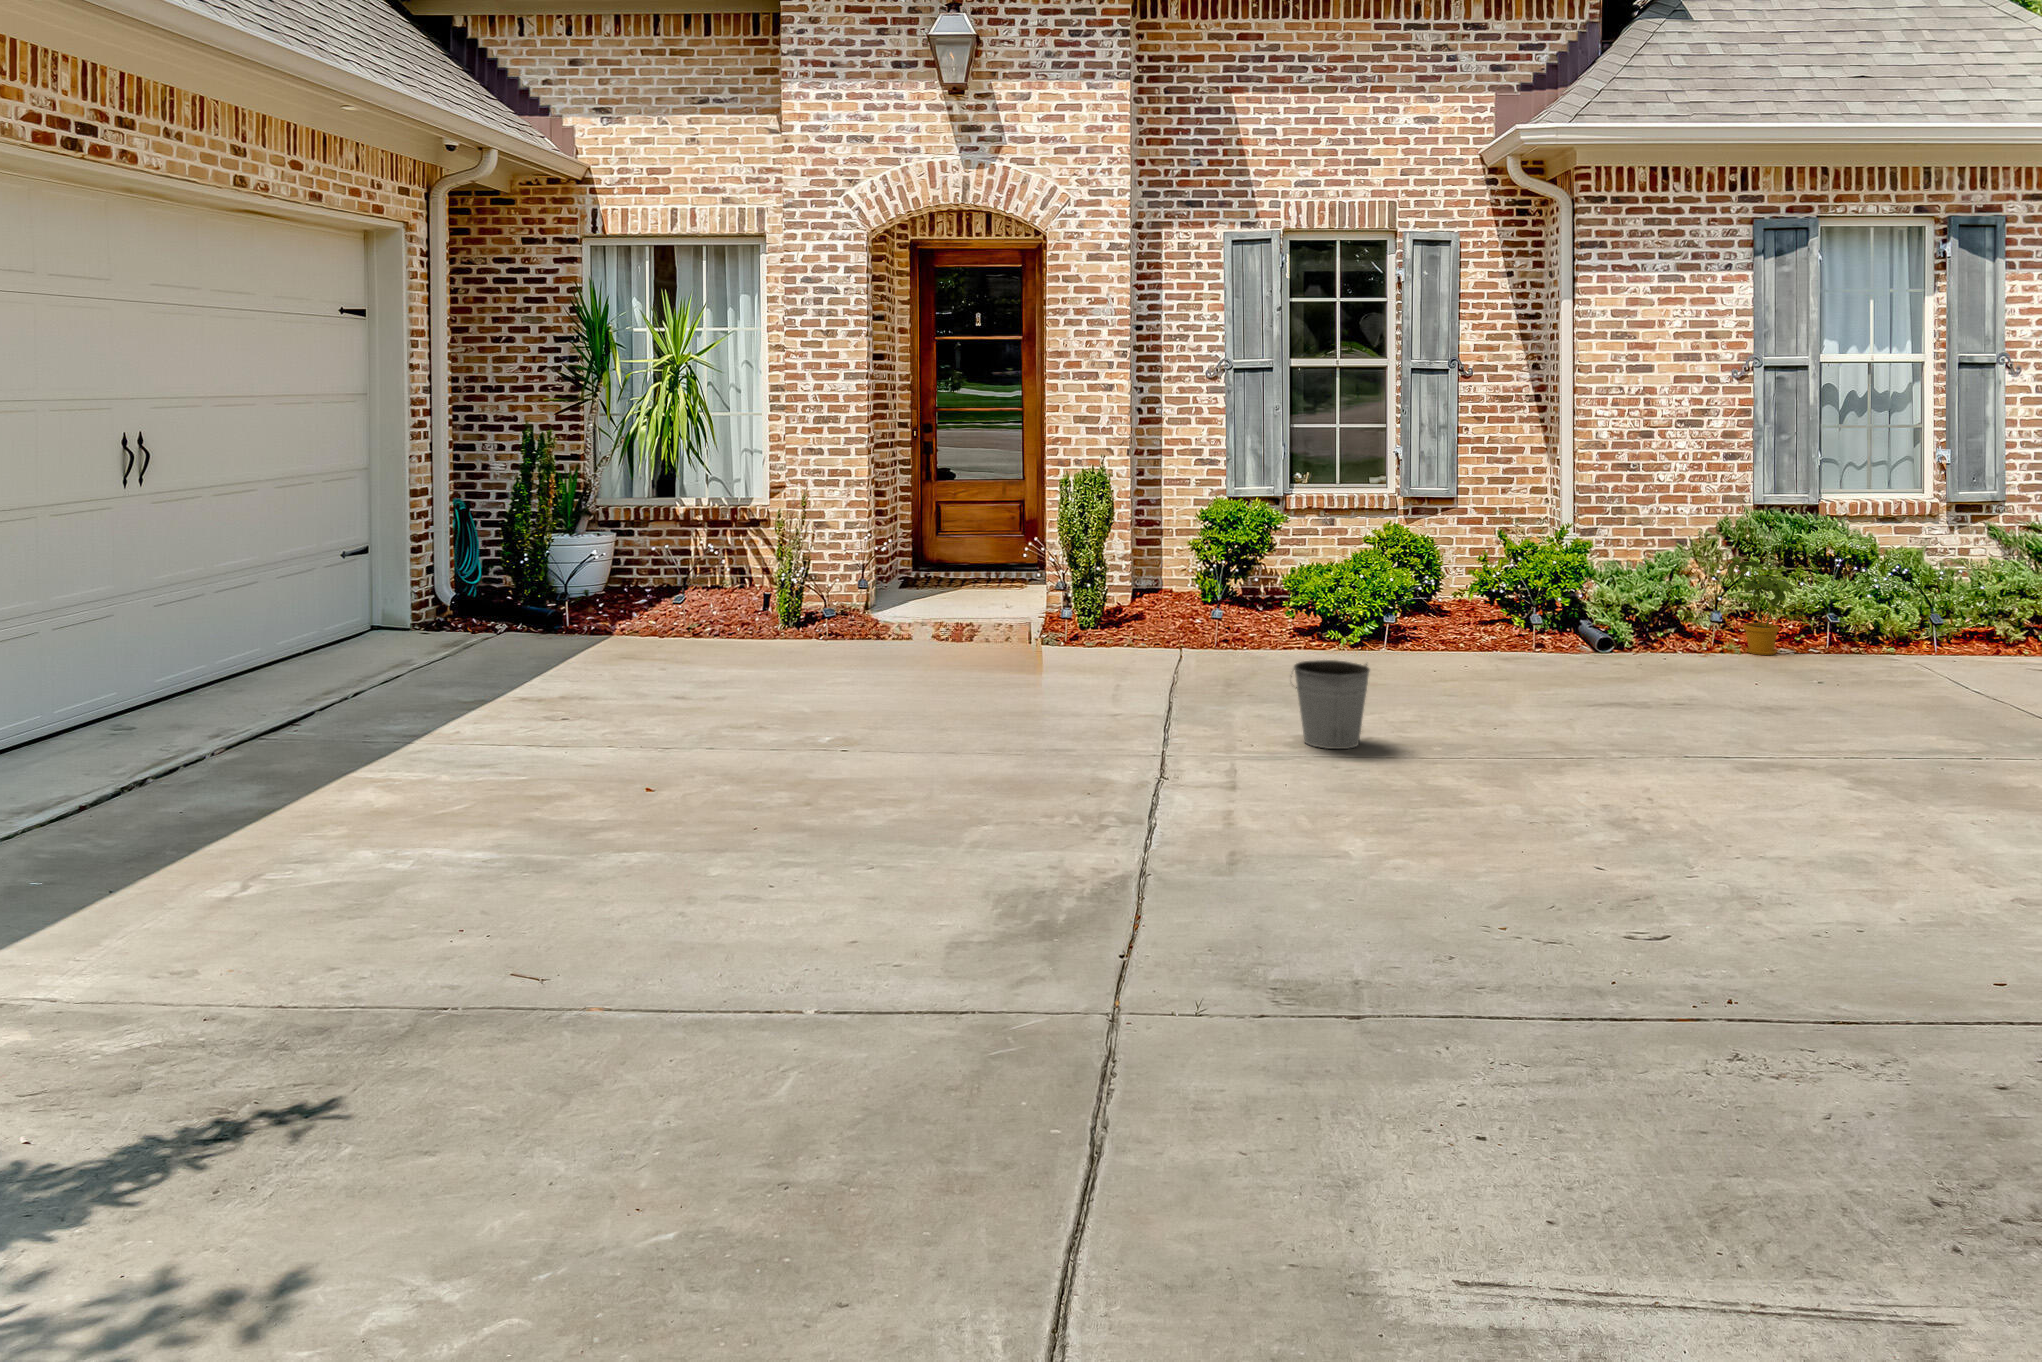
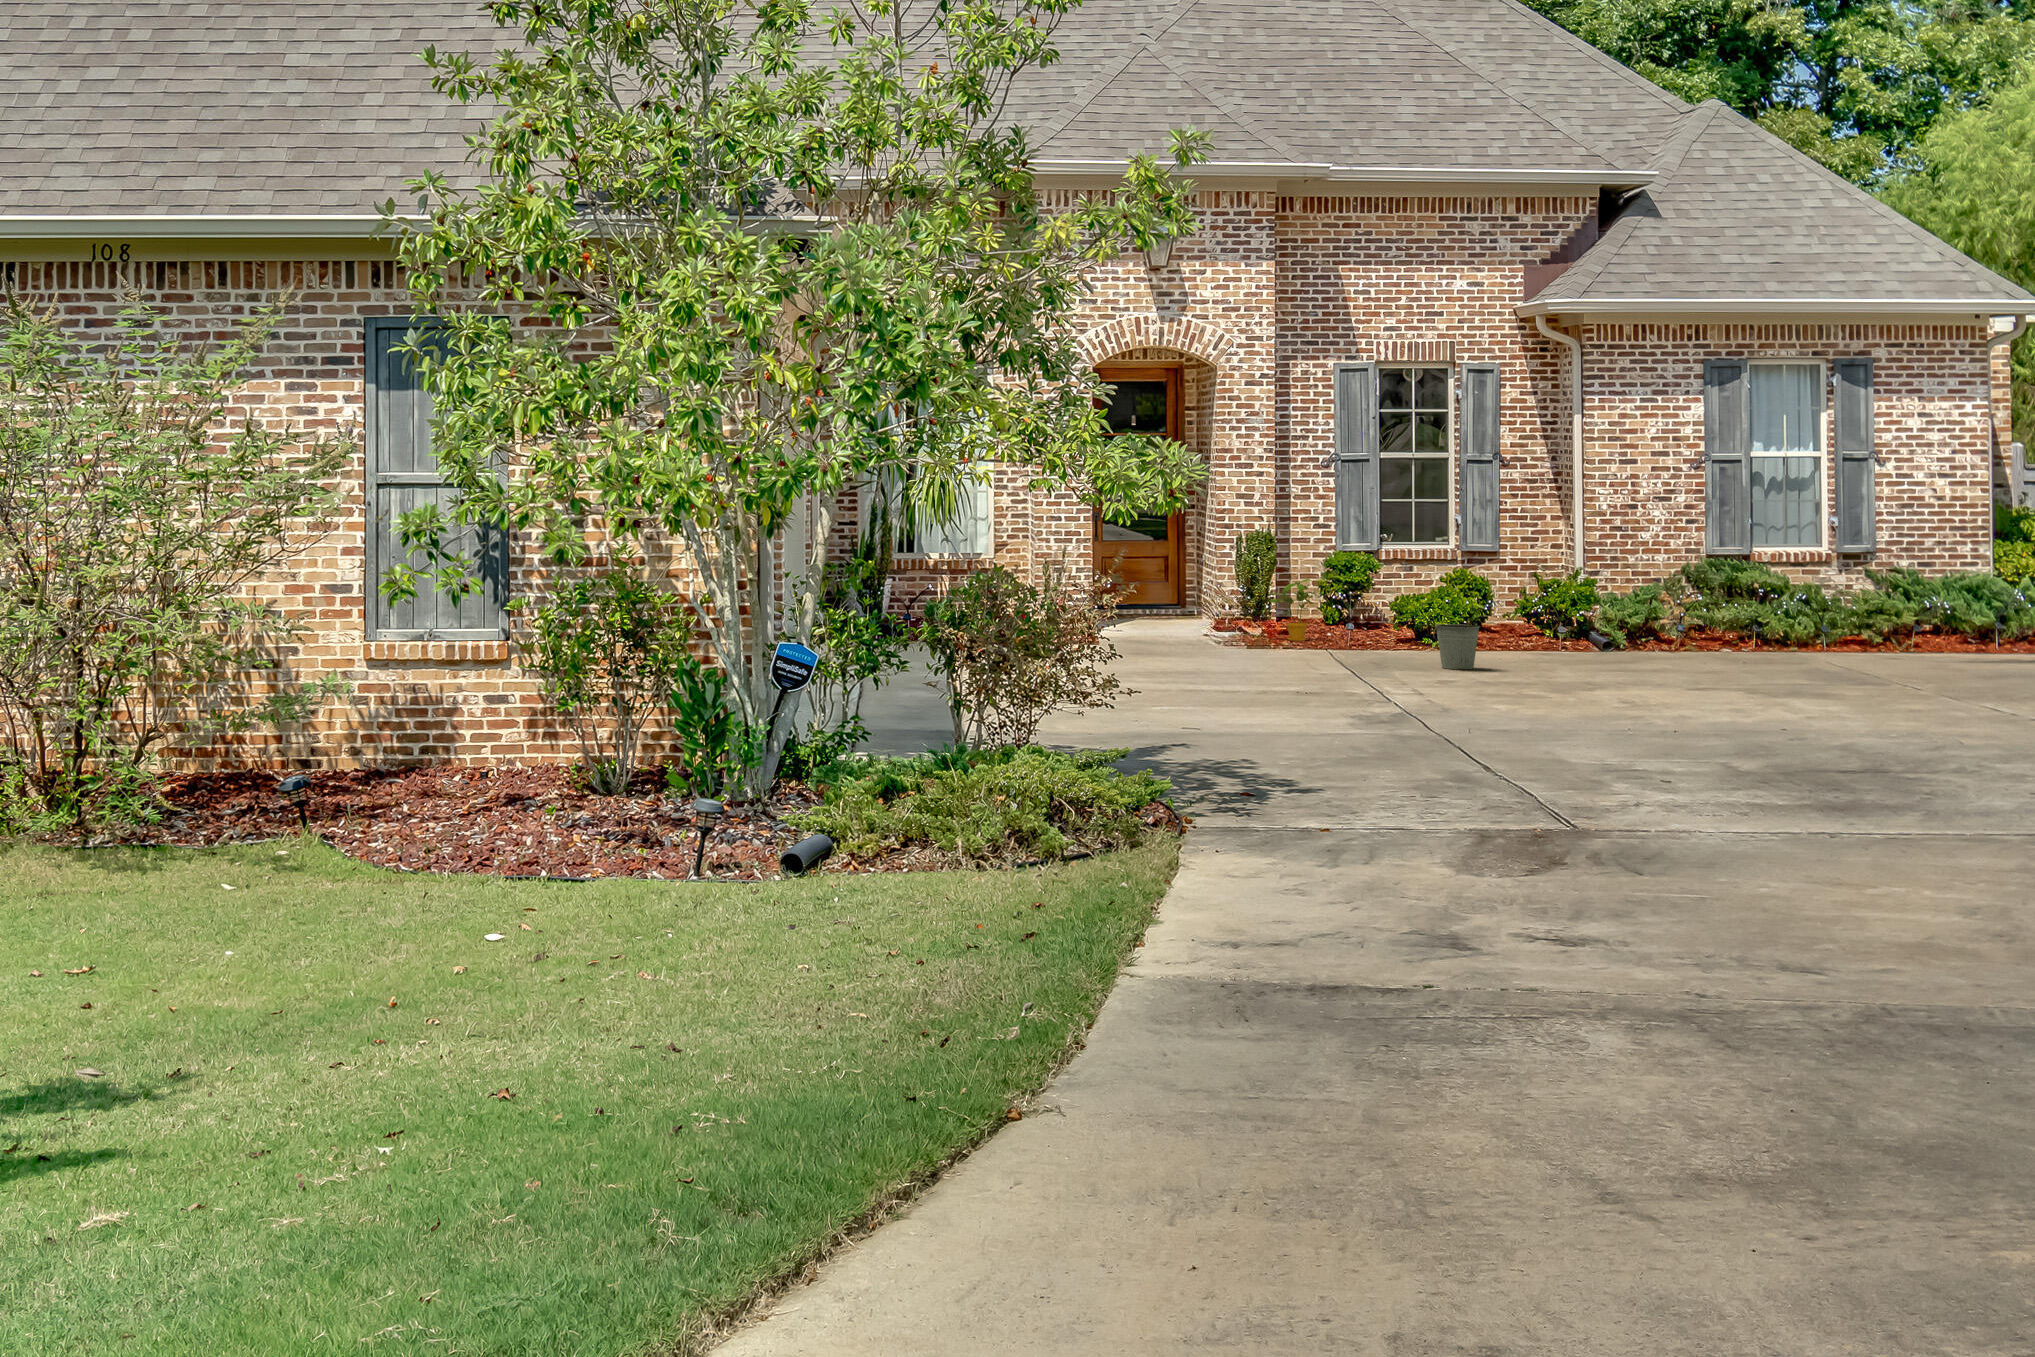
house plant: present [1727,556,1794,655] -> present [1270,579,1317,641]

